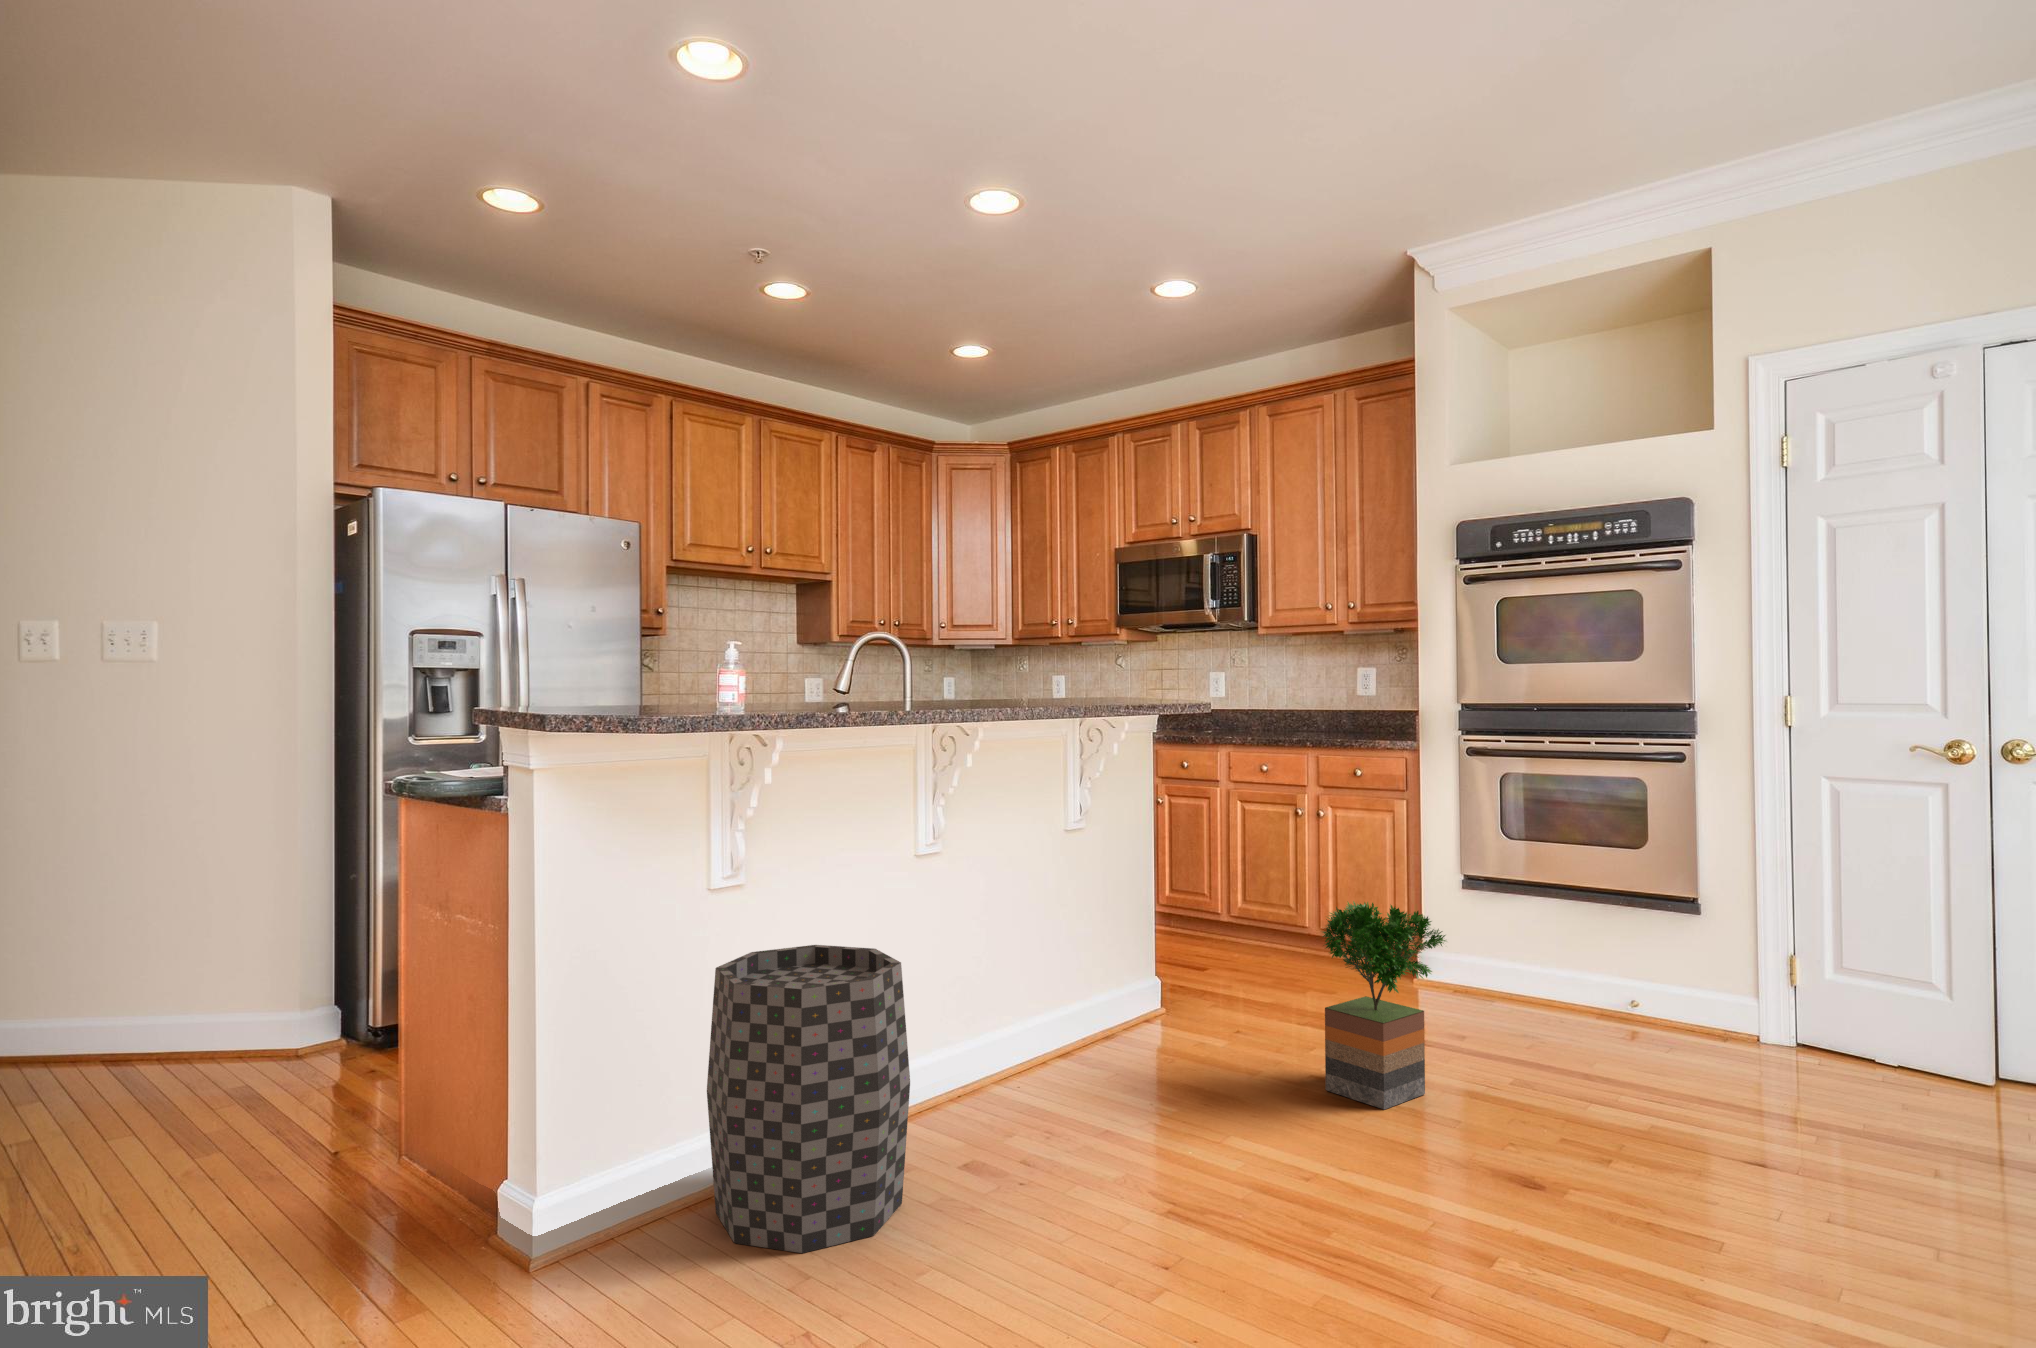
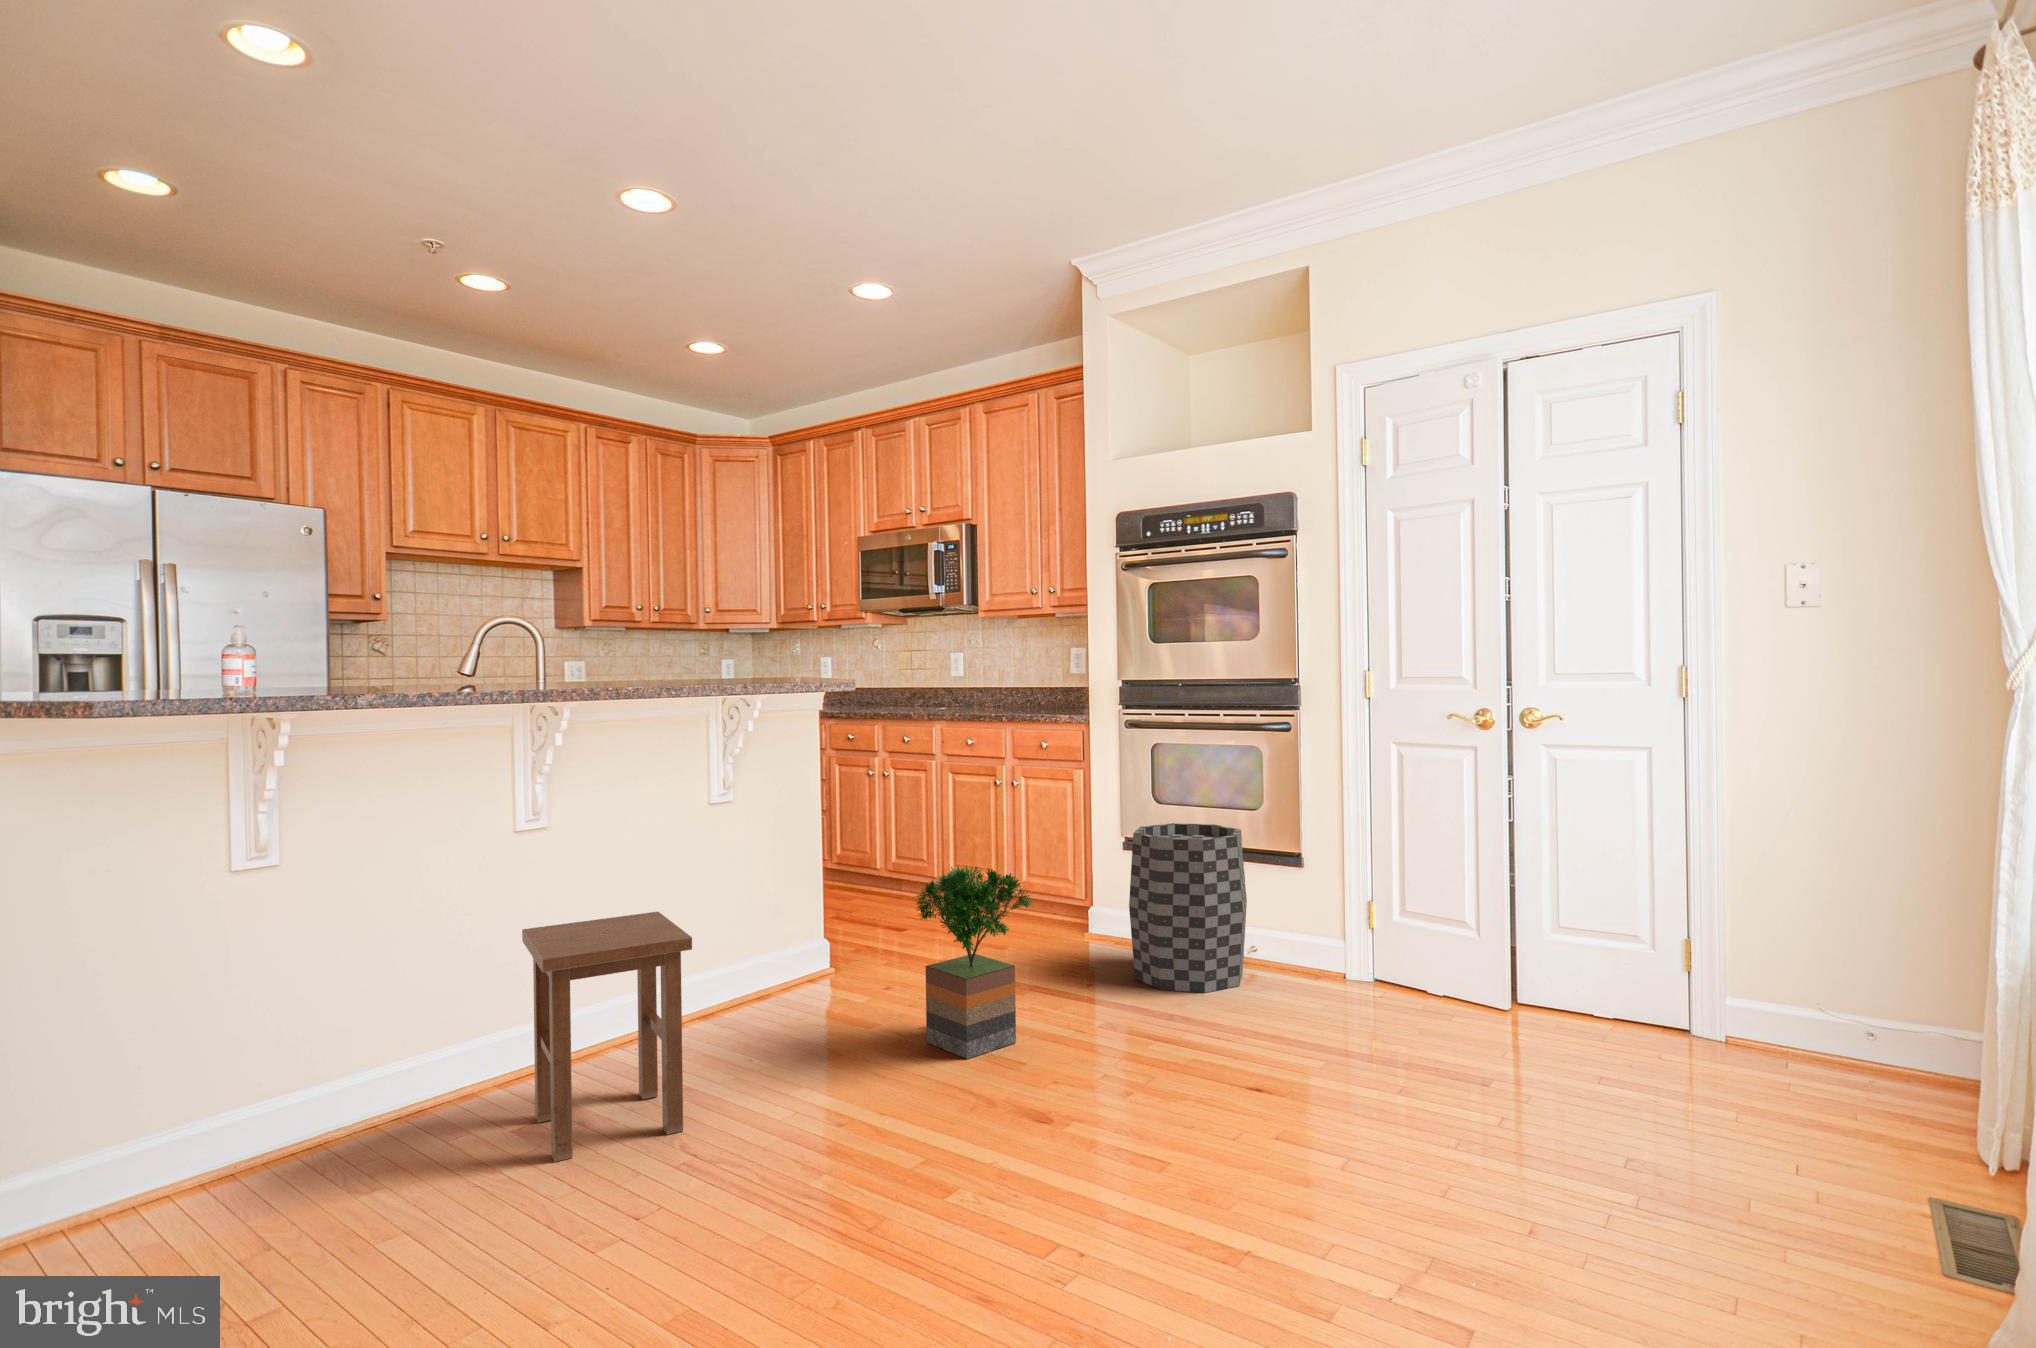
stool: none [957,941,1147,1198] -> present [522,912,692,1162]
trash can: present [707,945,910,1253] -> present [1129,823,1247,993]

